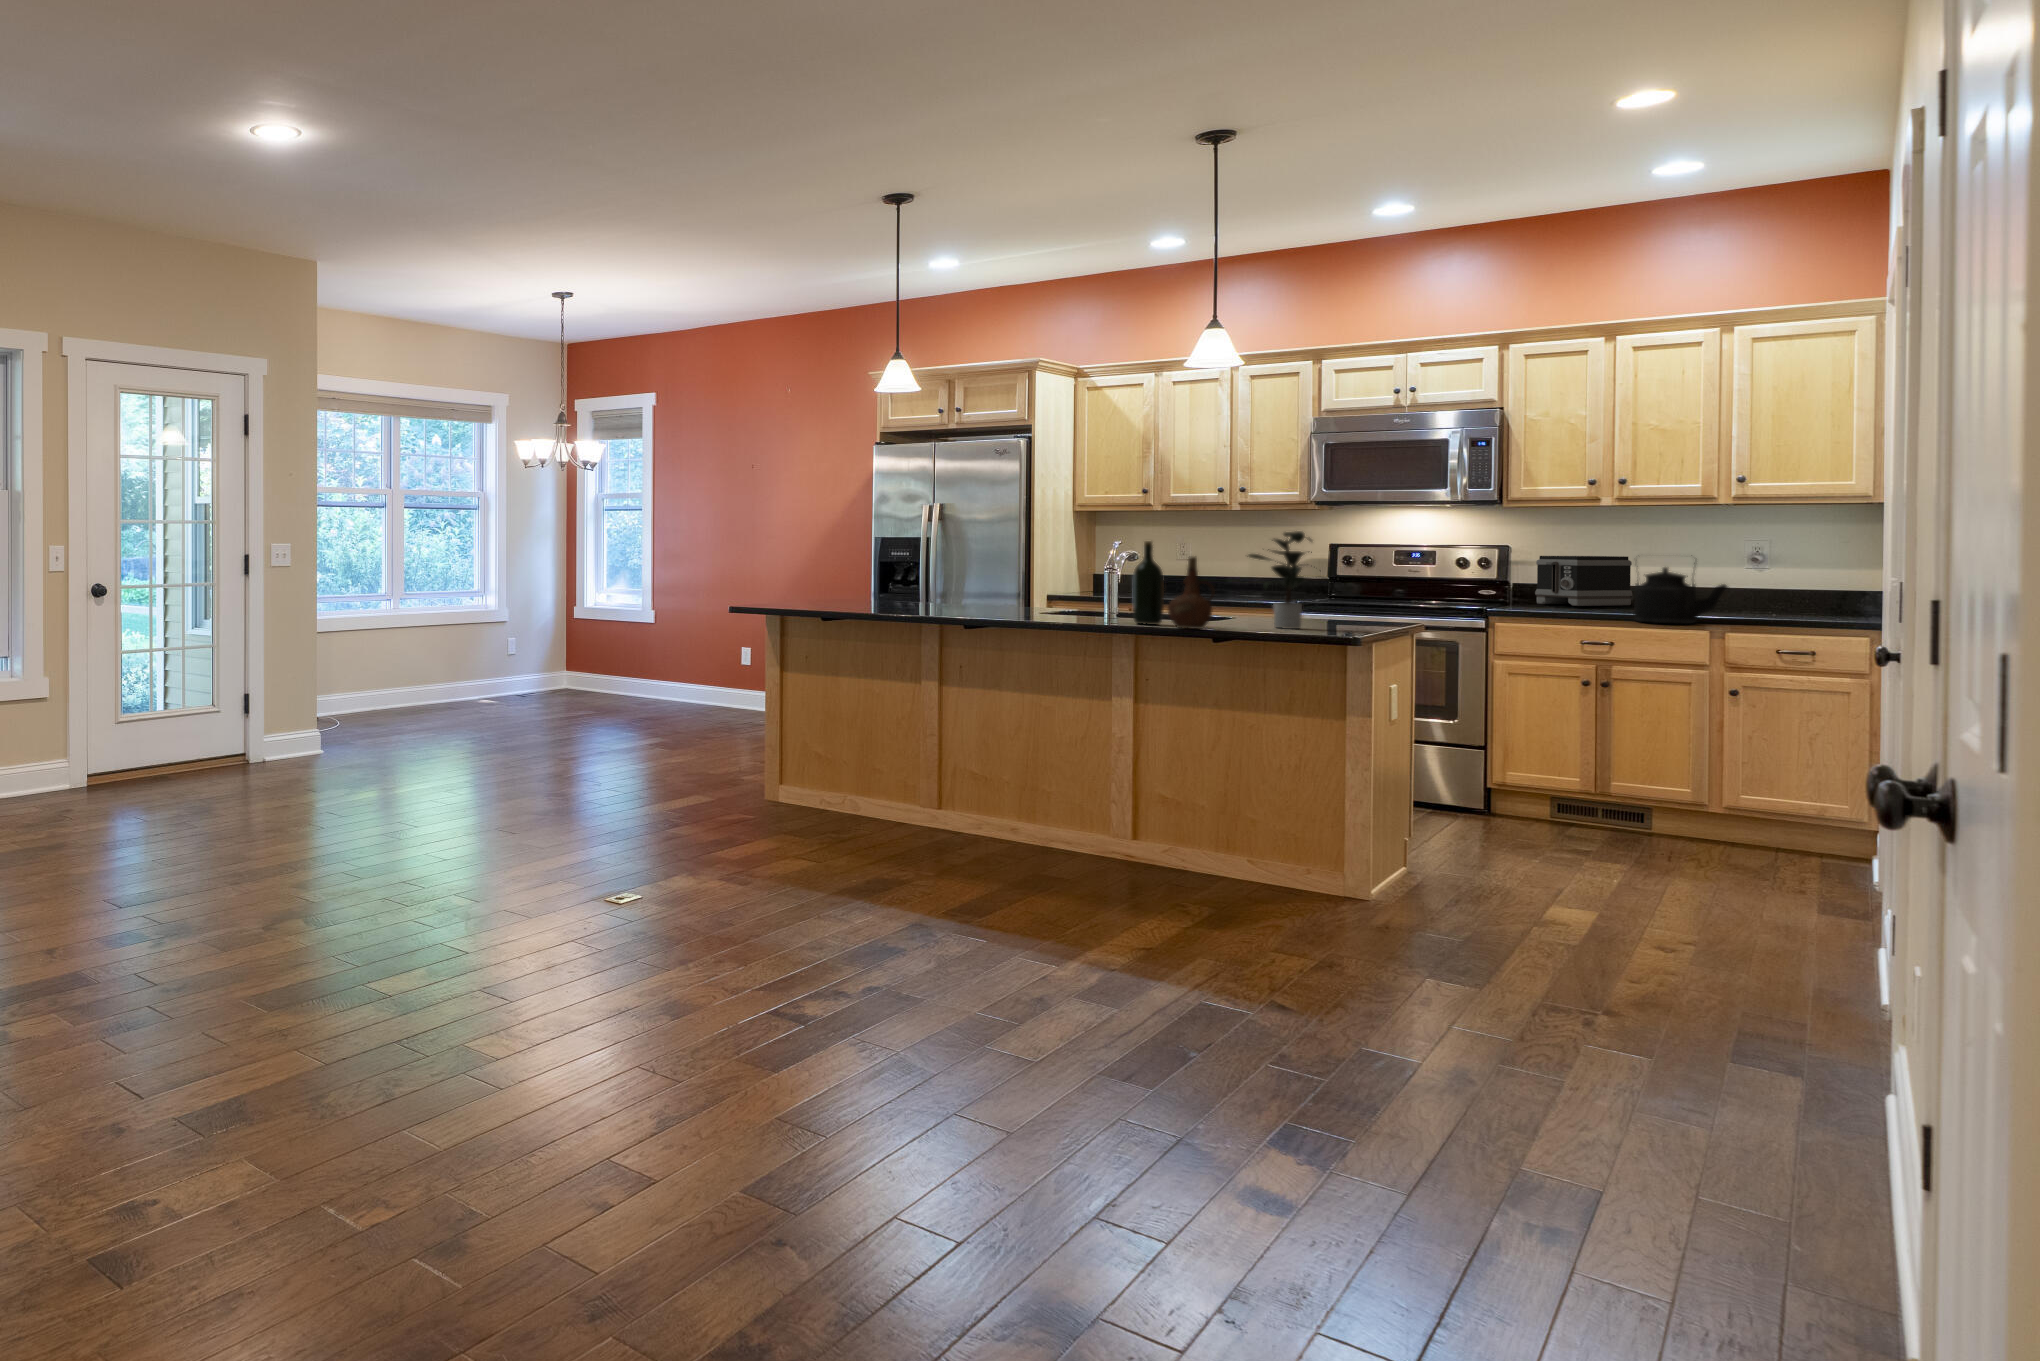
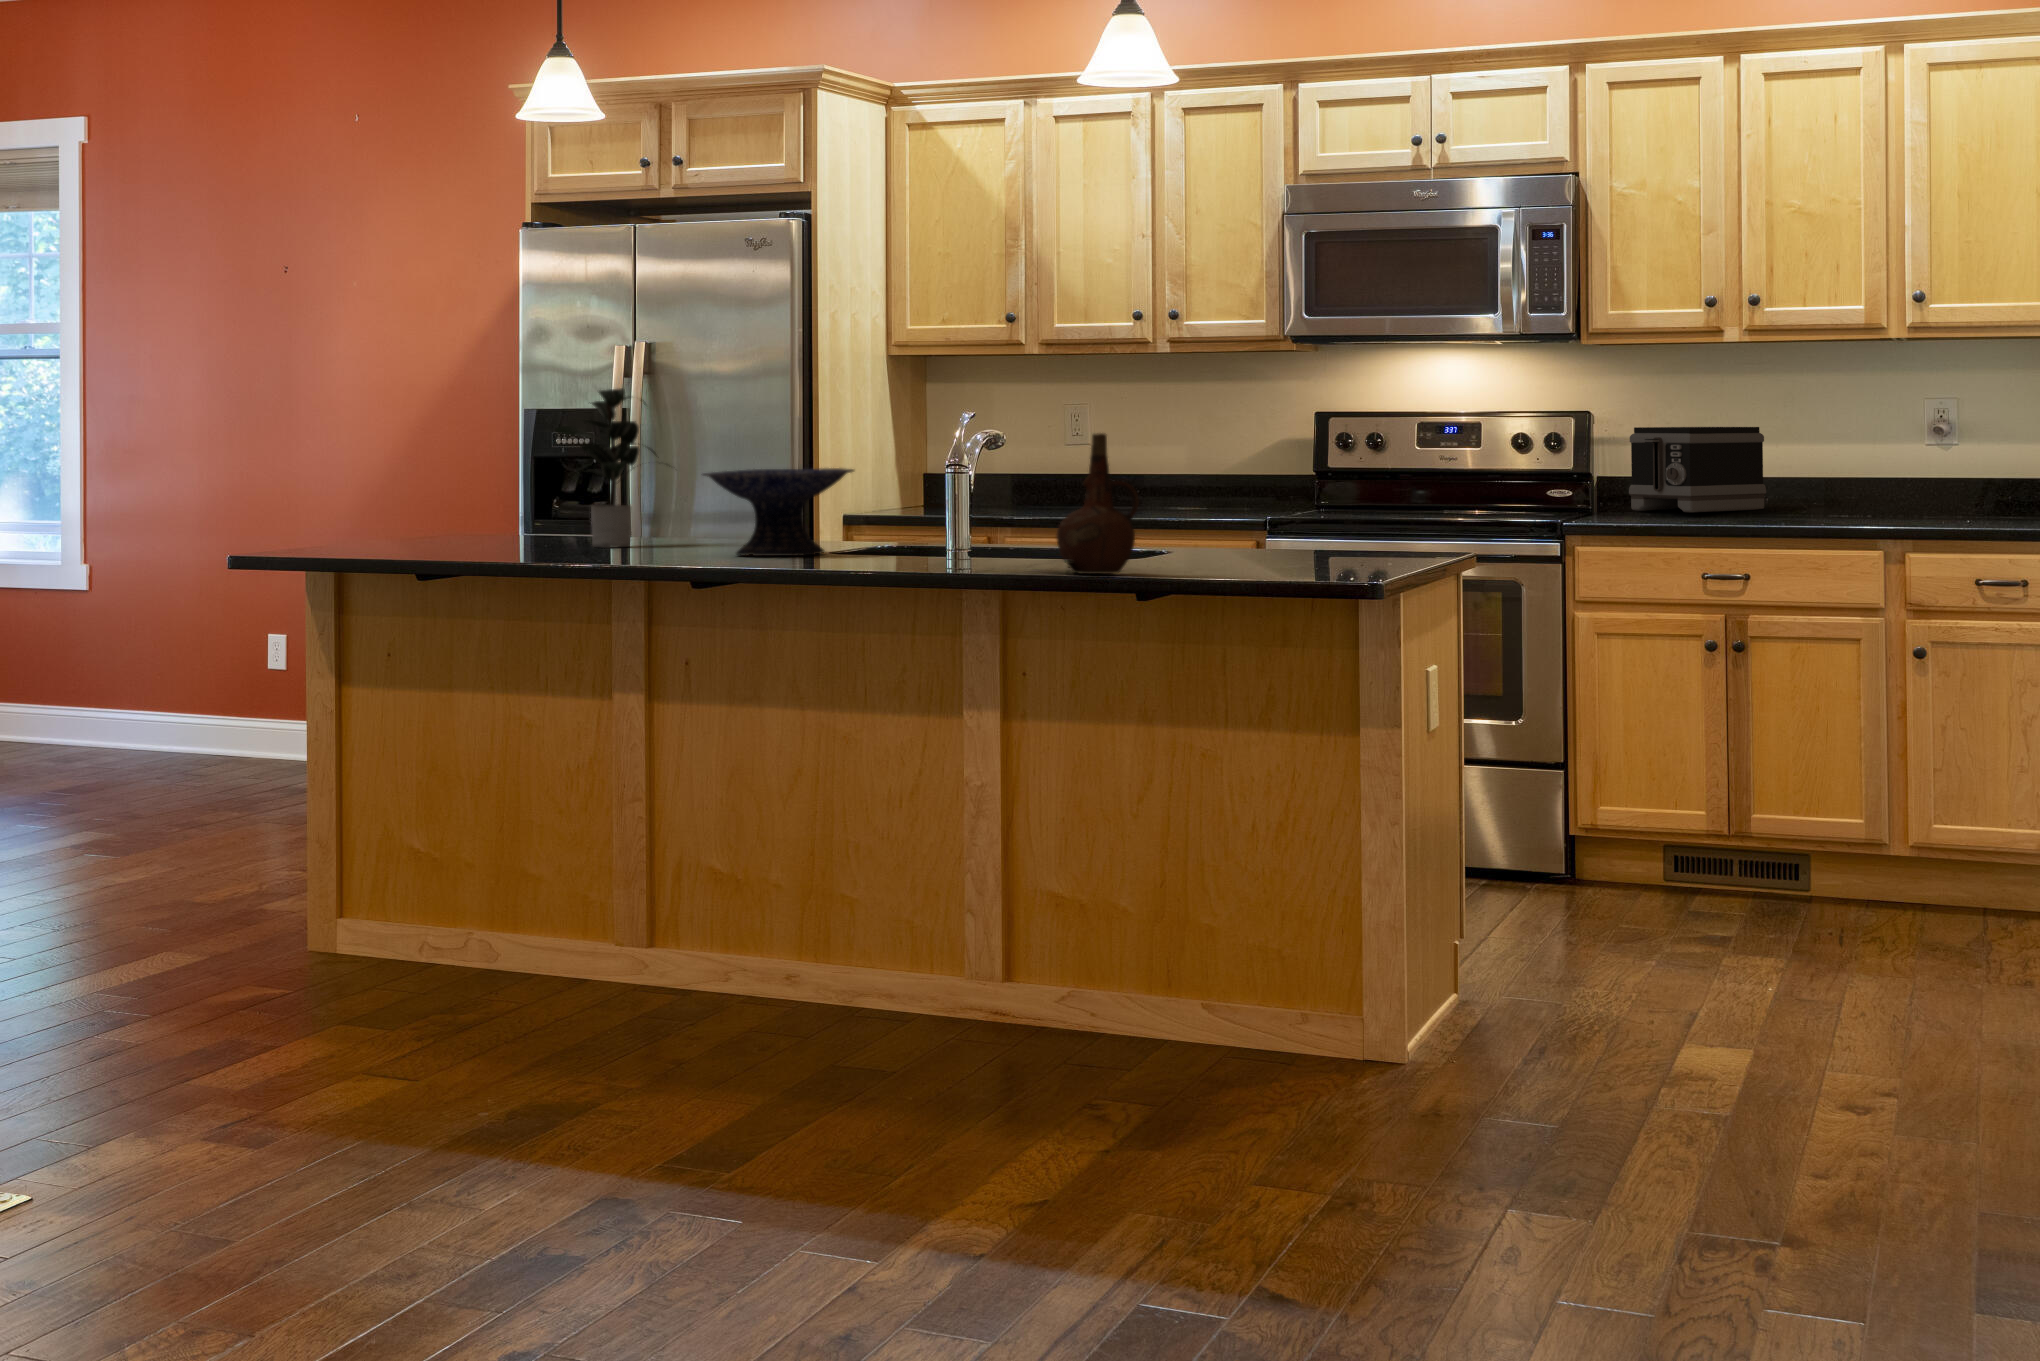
potted plant: present [1247,531,1325,629] -> present [556,388,656,548]
wine bottle: present [1133,541,1164,625] -> none [994,405,1049,568]
kettle: present [1634,563,1728,624] -> none [1775,423,1908,538]
decorative bowl: none [974,571,1056,615] -> present [703,468,854,556]

